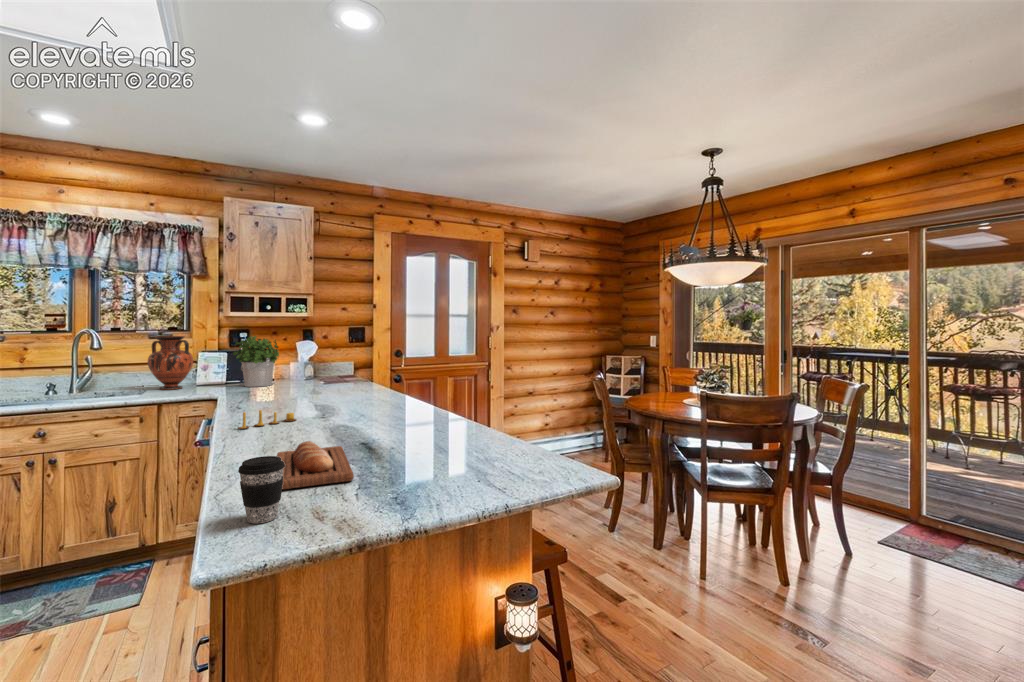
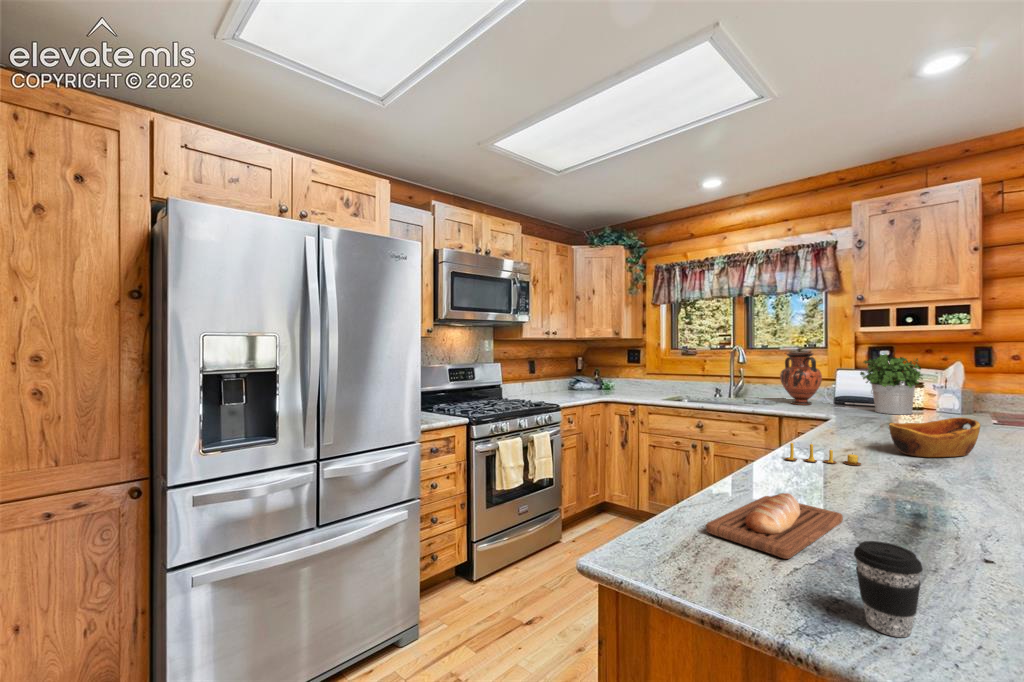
wooden bowl: none [299,377,347,408] -> present [889,417,980,457]
coffee cup: present [238,456,285,523] -> present [854,541,923,637]

